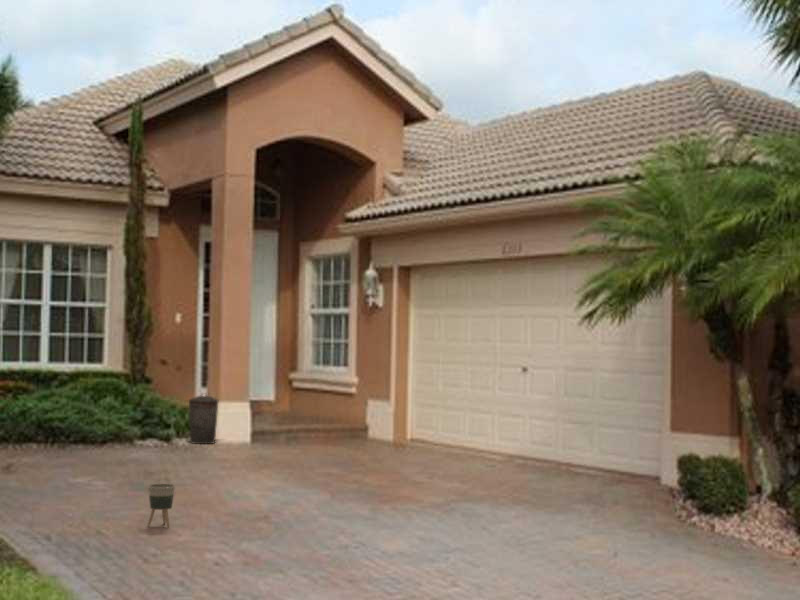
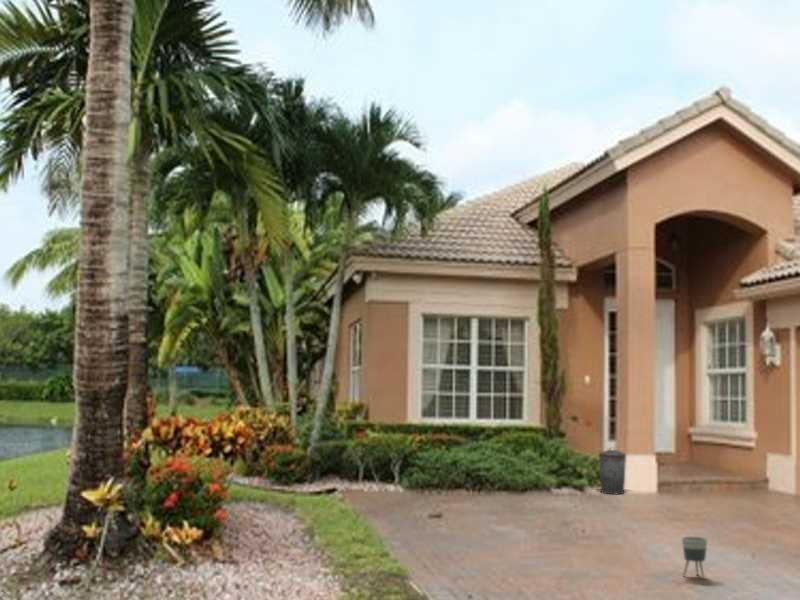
planter: present [148,484,175,527] -> present [682,537,707,578]

